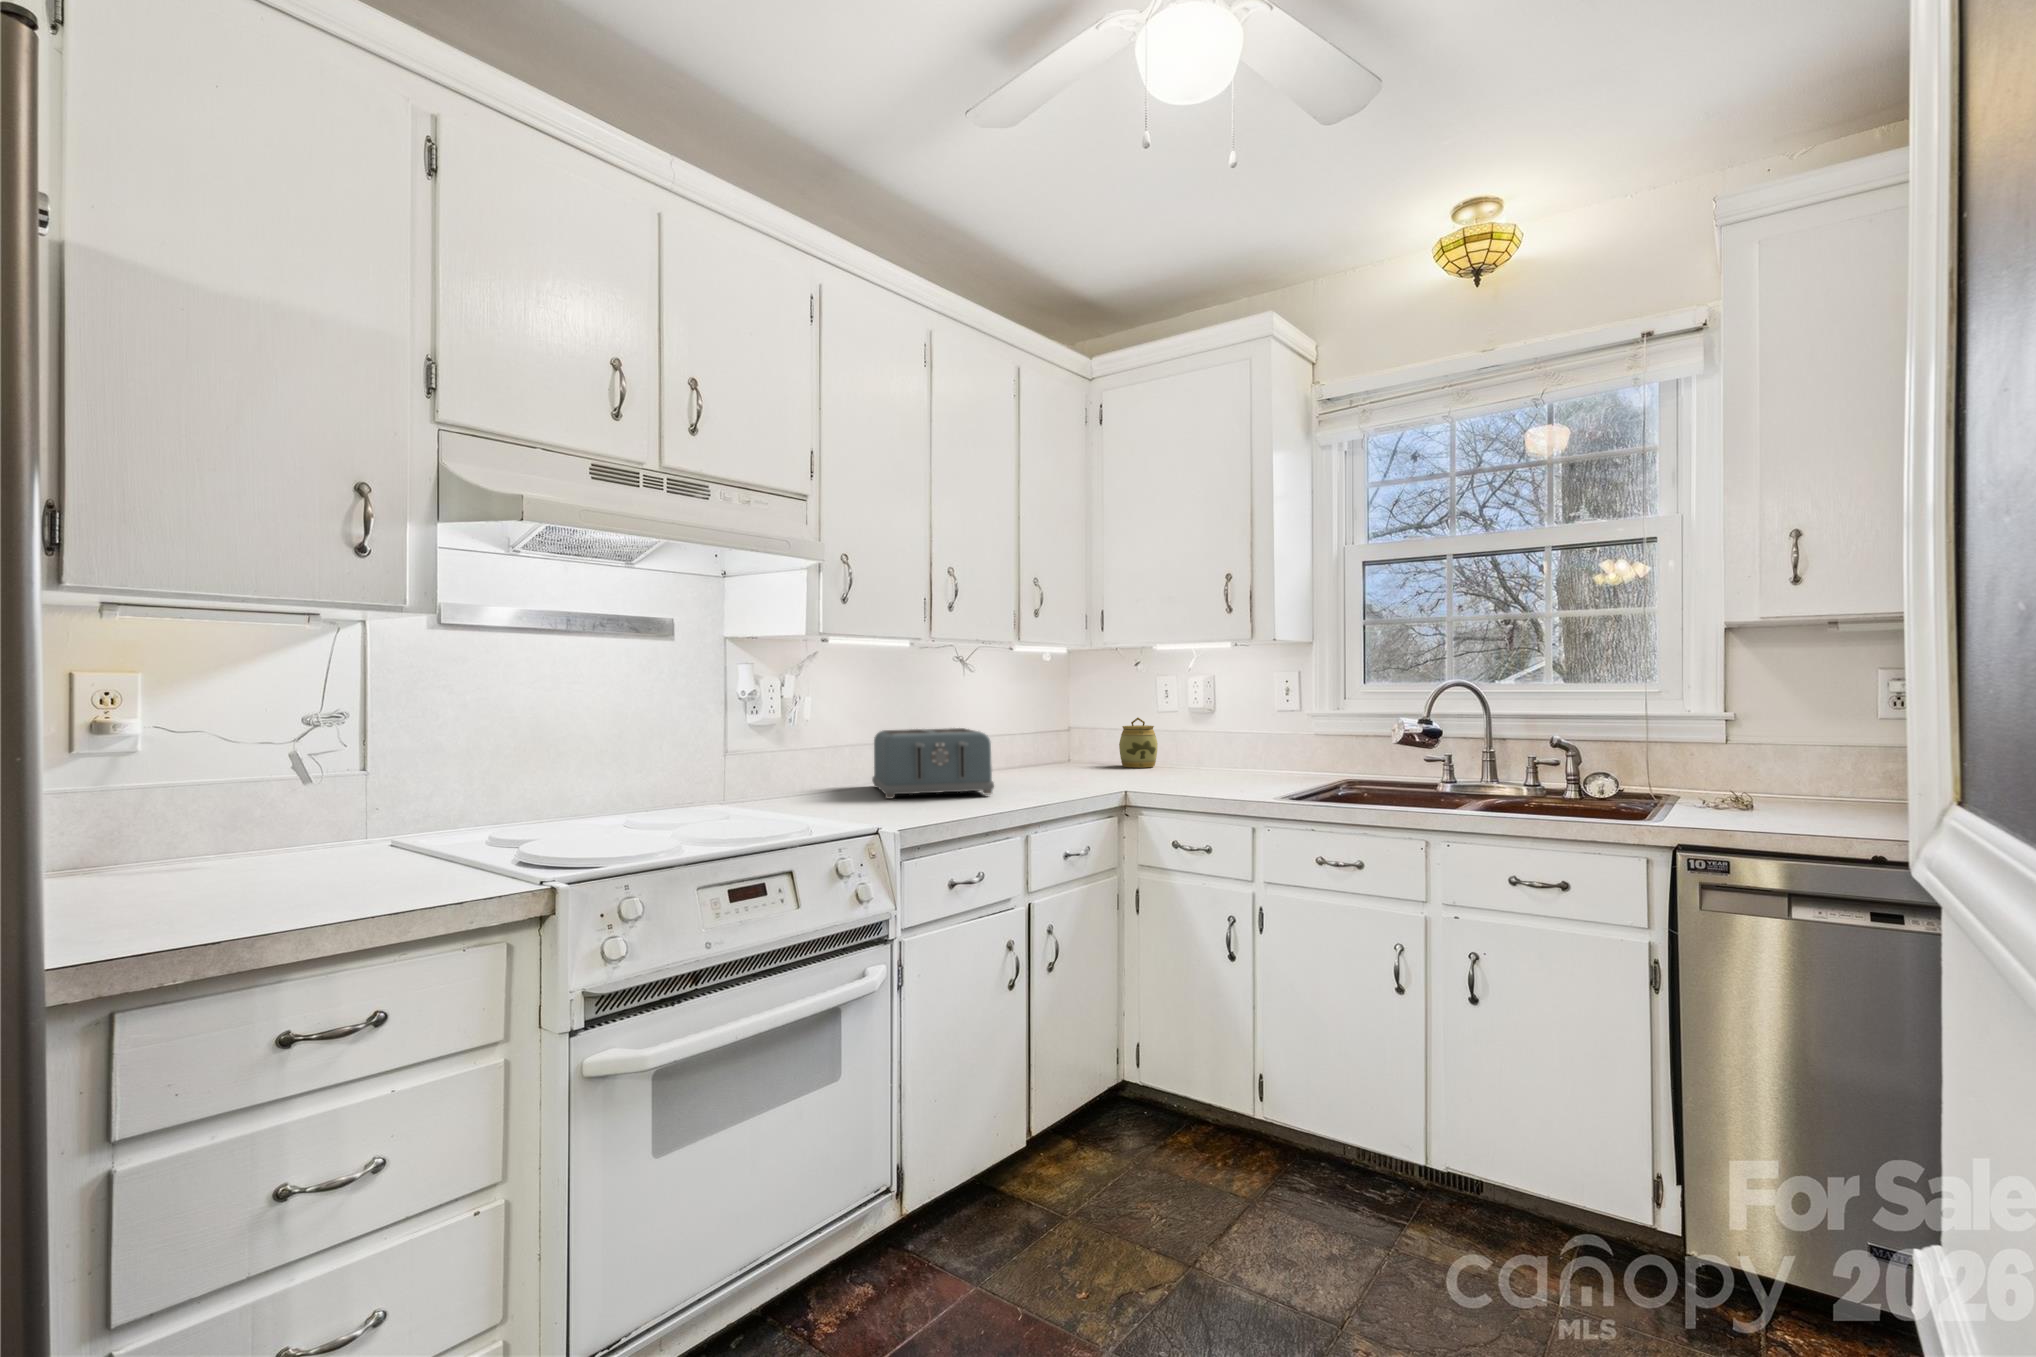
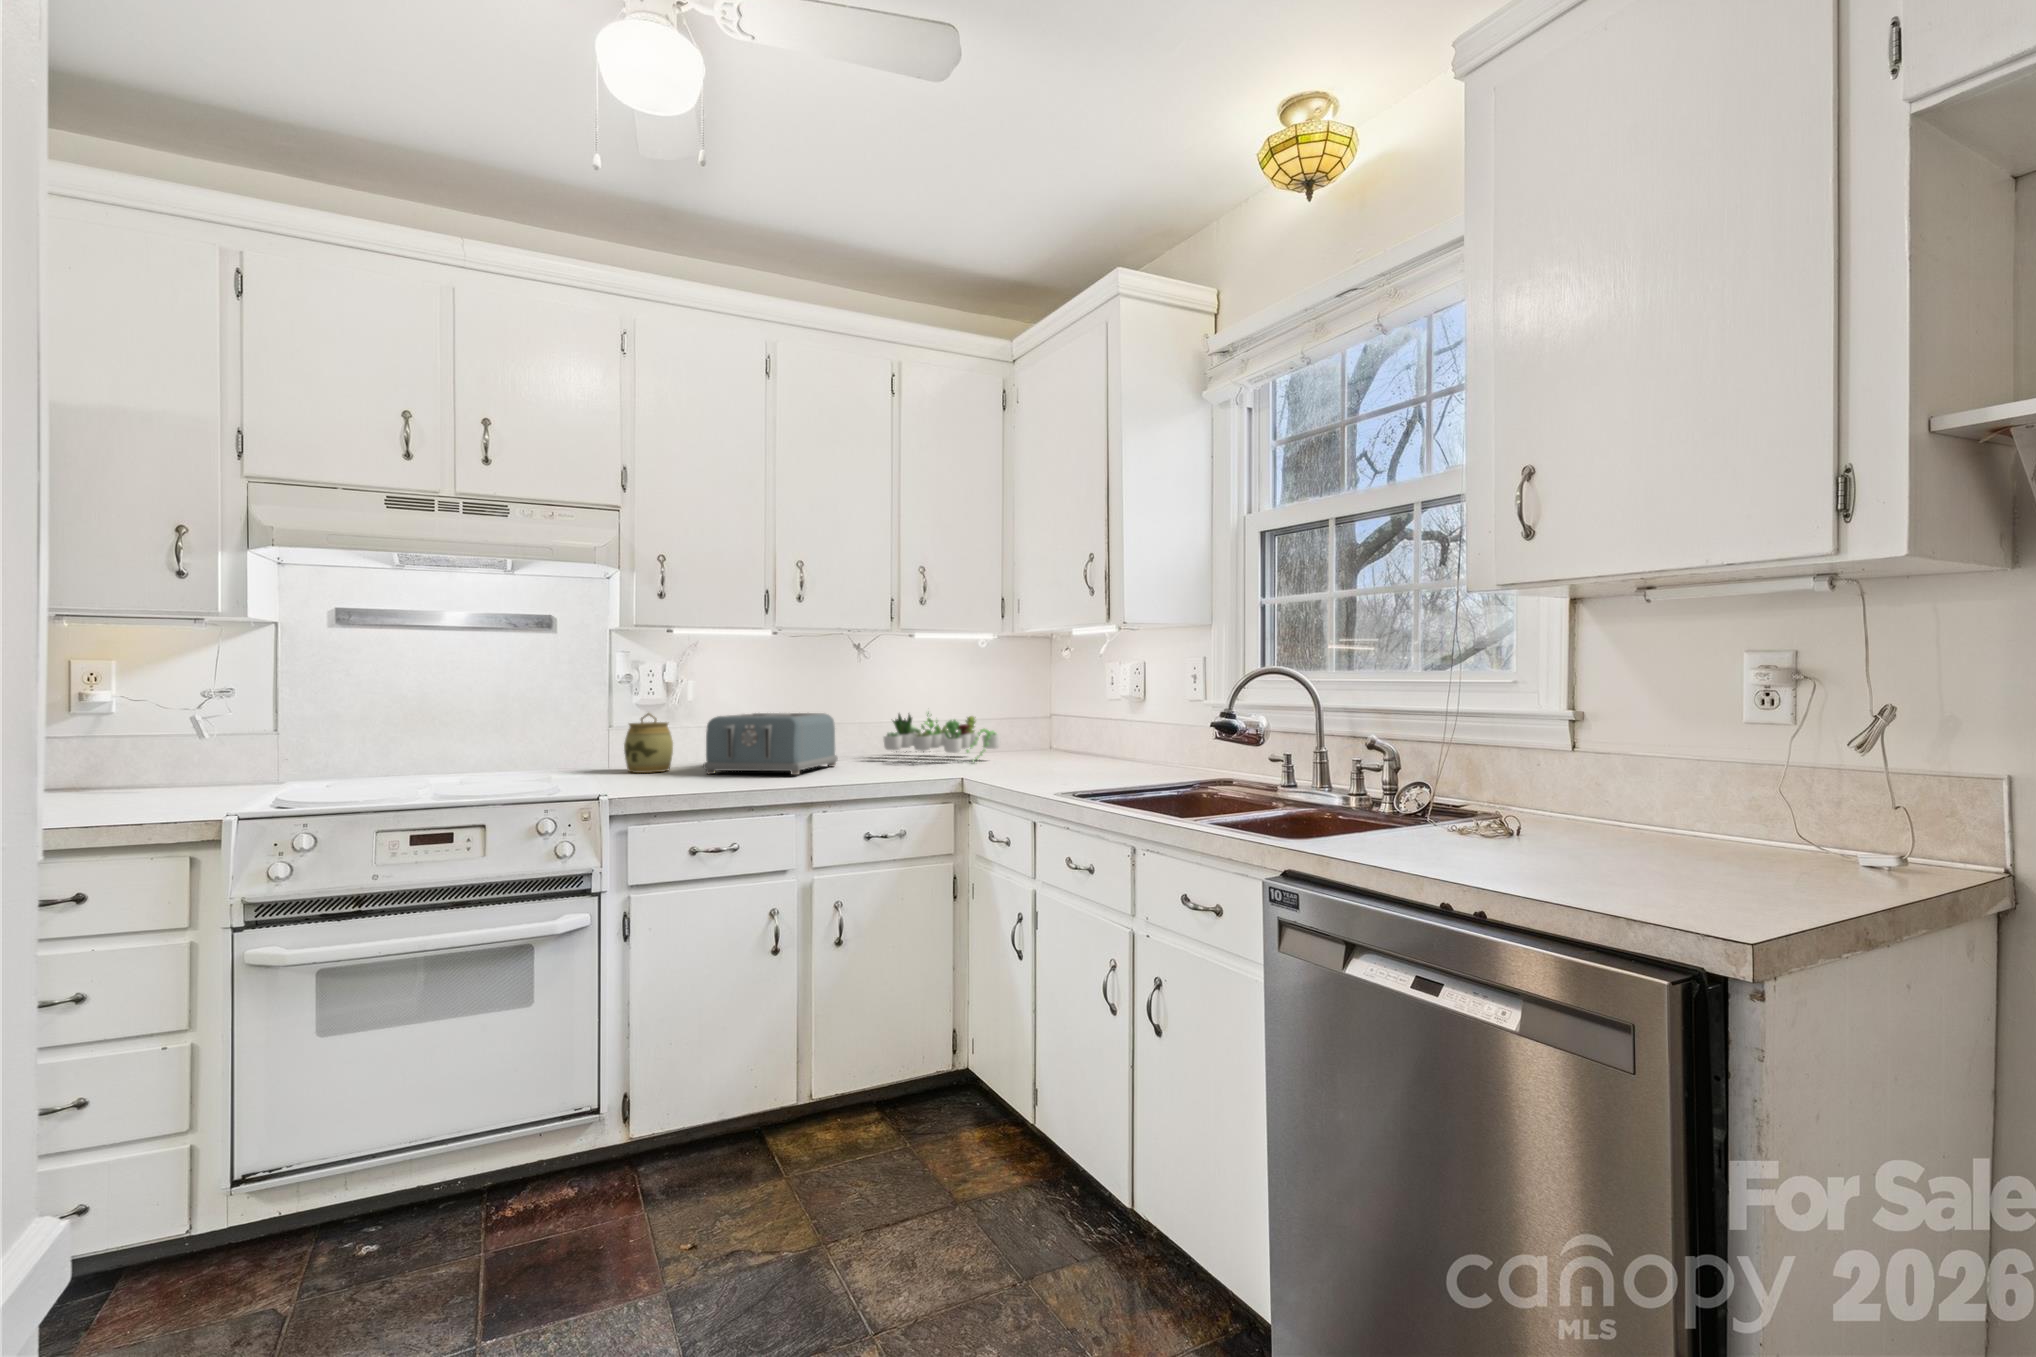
jar: present [1119,718,1158,768] -> present [624,713,673,773]
succulent plant: none [975,720,1090,774] -> present [884,713,1000,761]

